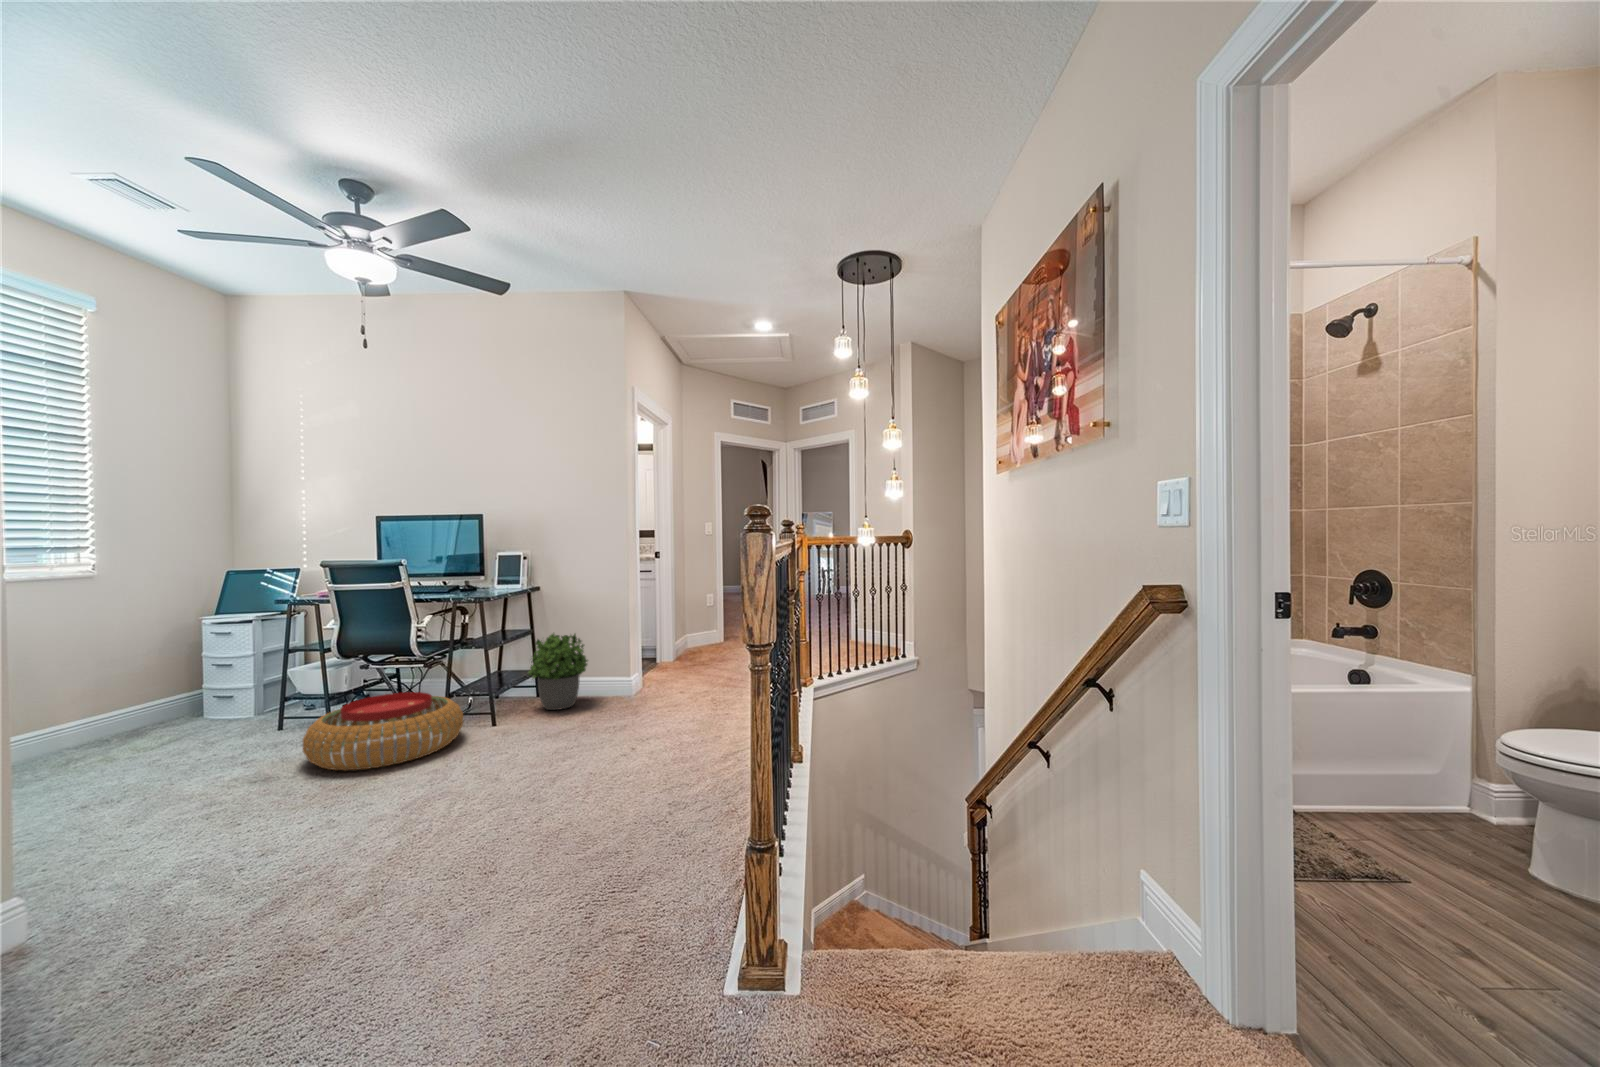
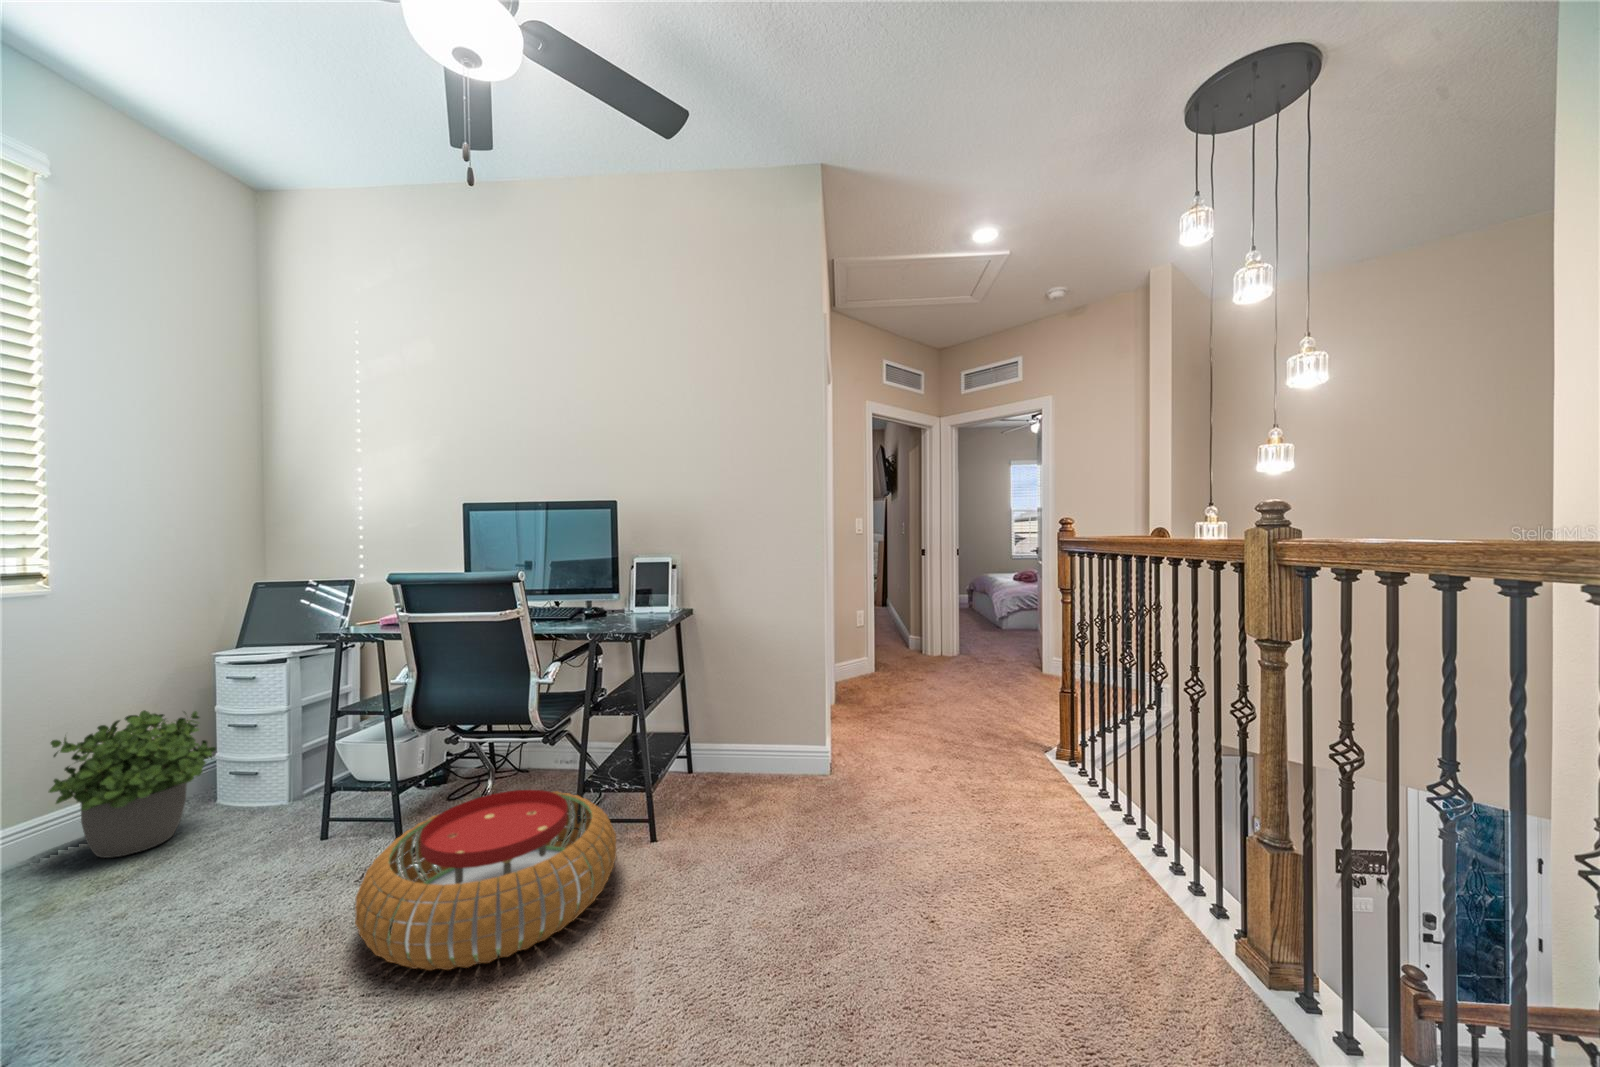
potted plant: present [529,633,588,710] -> present [49,710,216,858]

